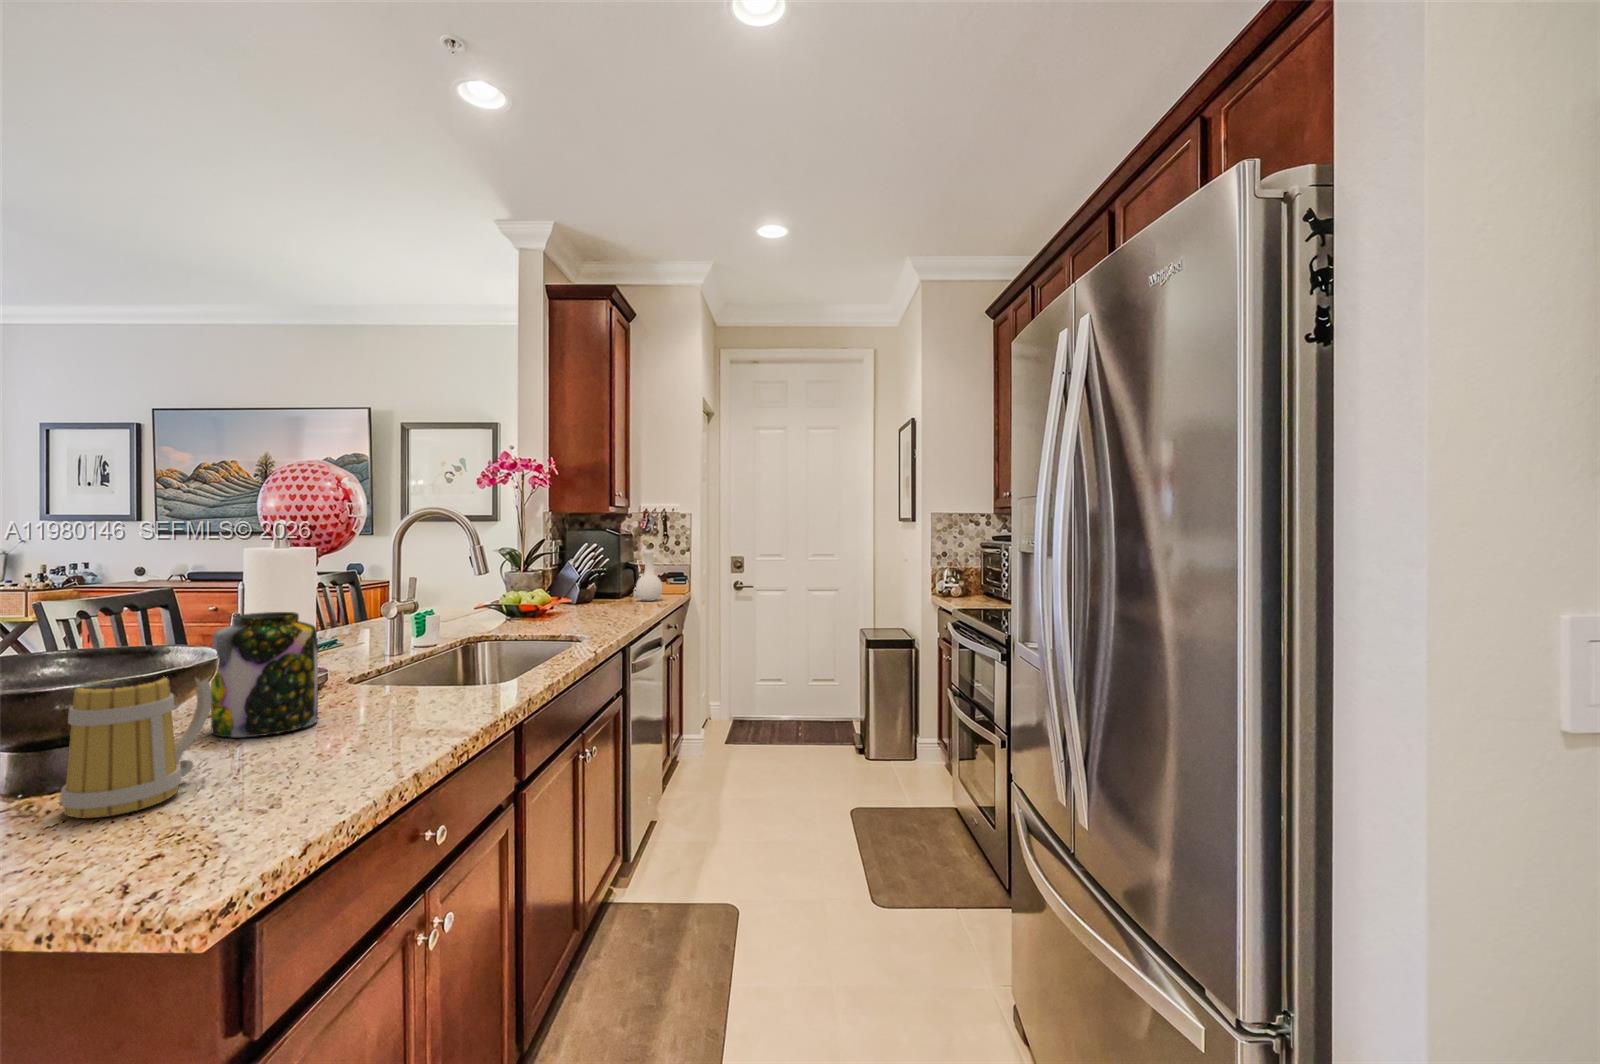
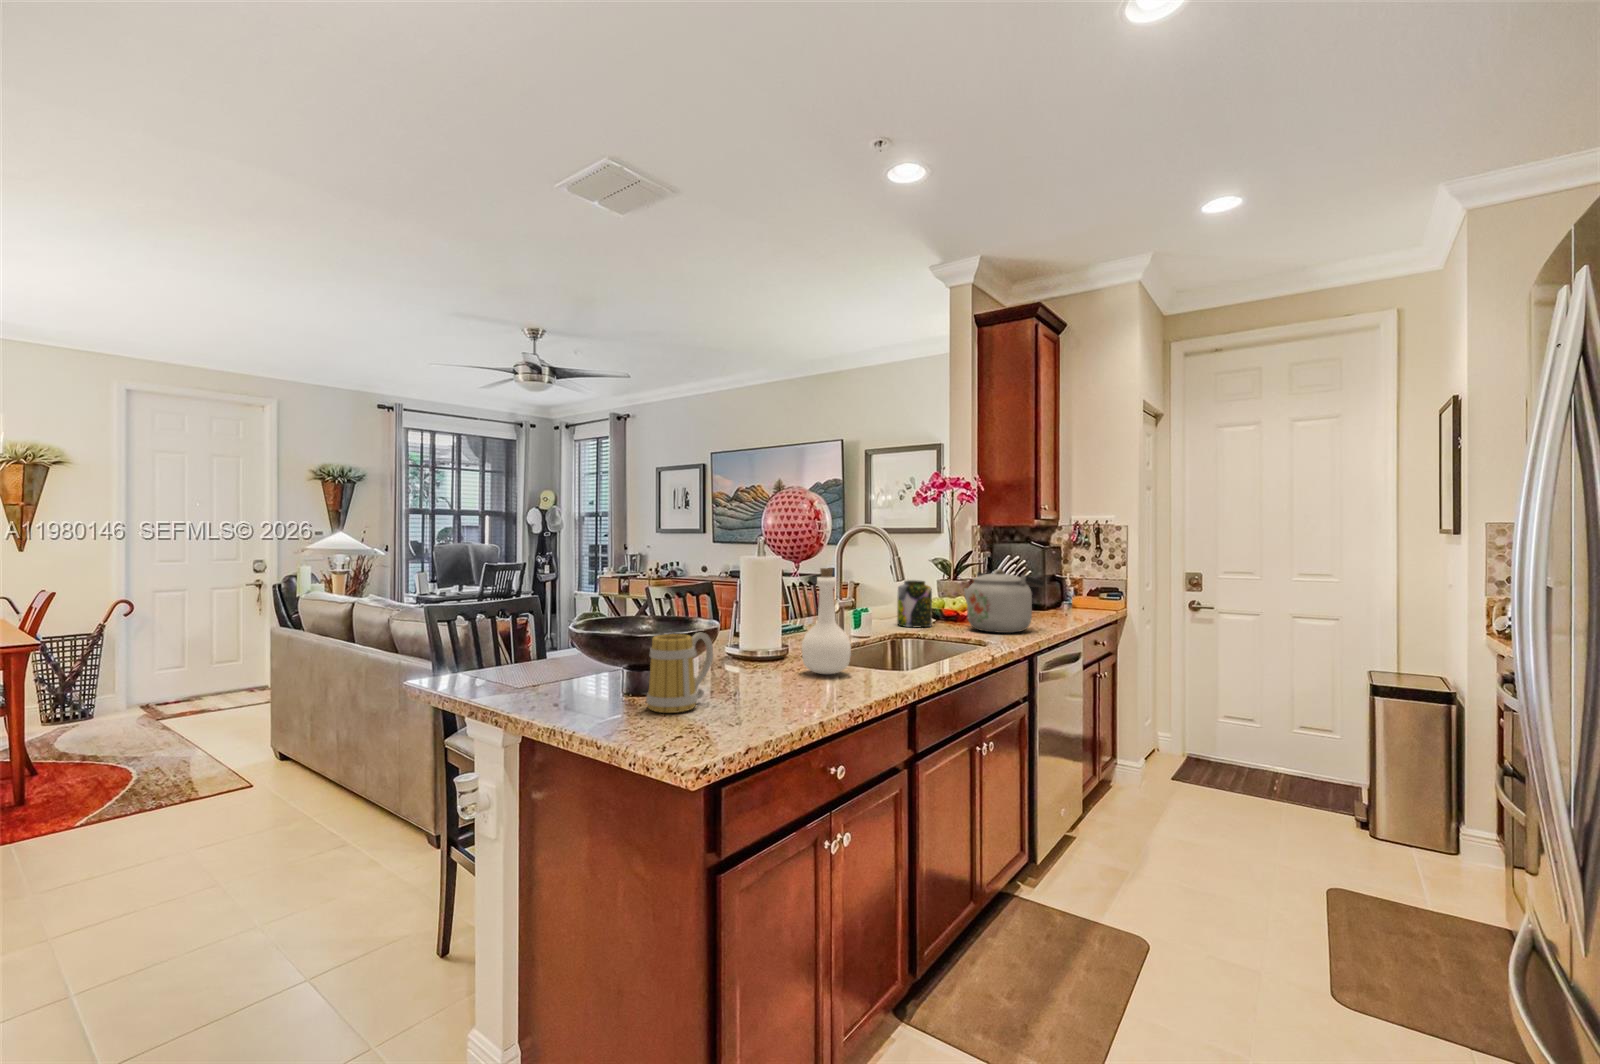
bottle: present [636,545,662,601] -> present [802,568,851,674]
kettle: none [544,558,630,624] -> present [964,569,1044,633]
jar: present [211,612,318,737] -> present [897,580,932,627]

